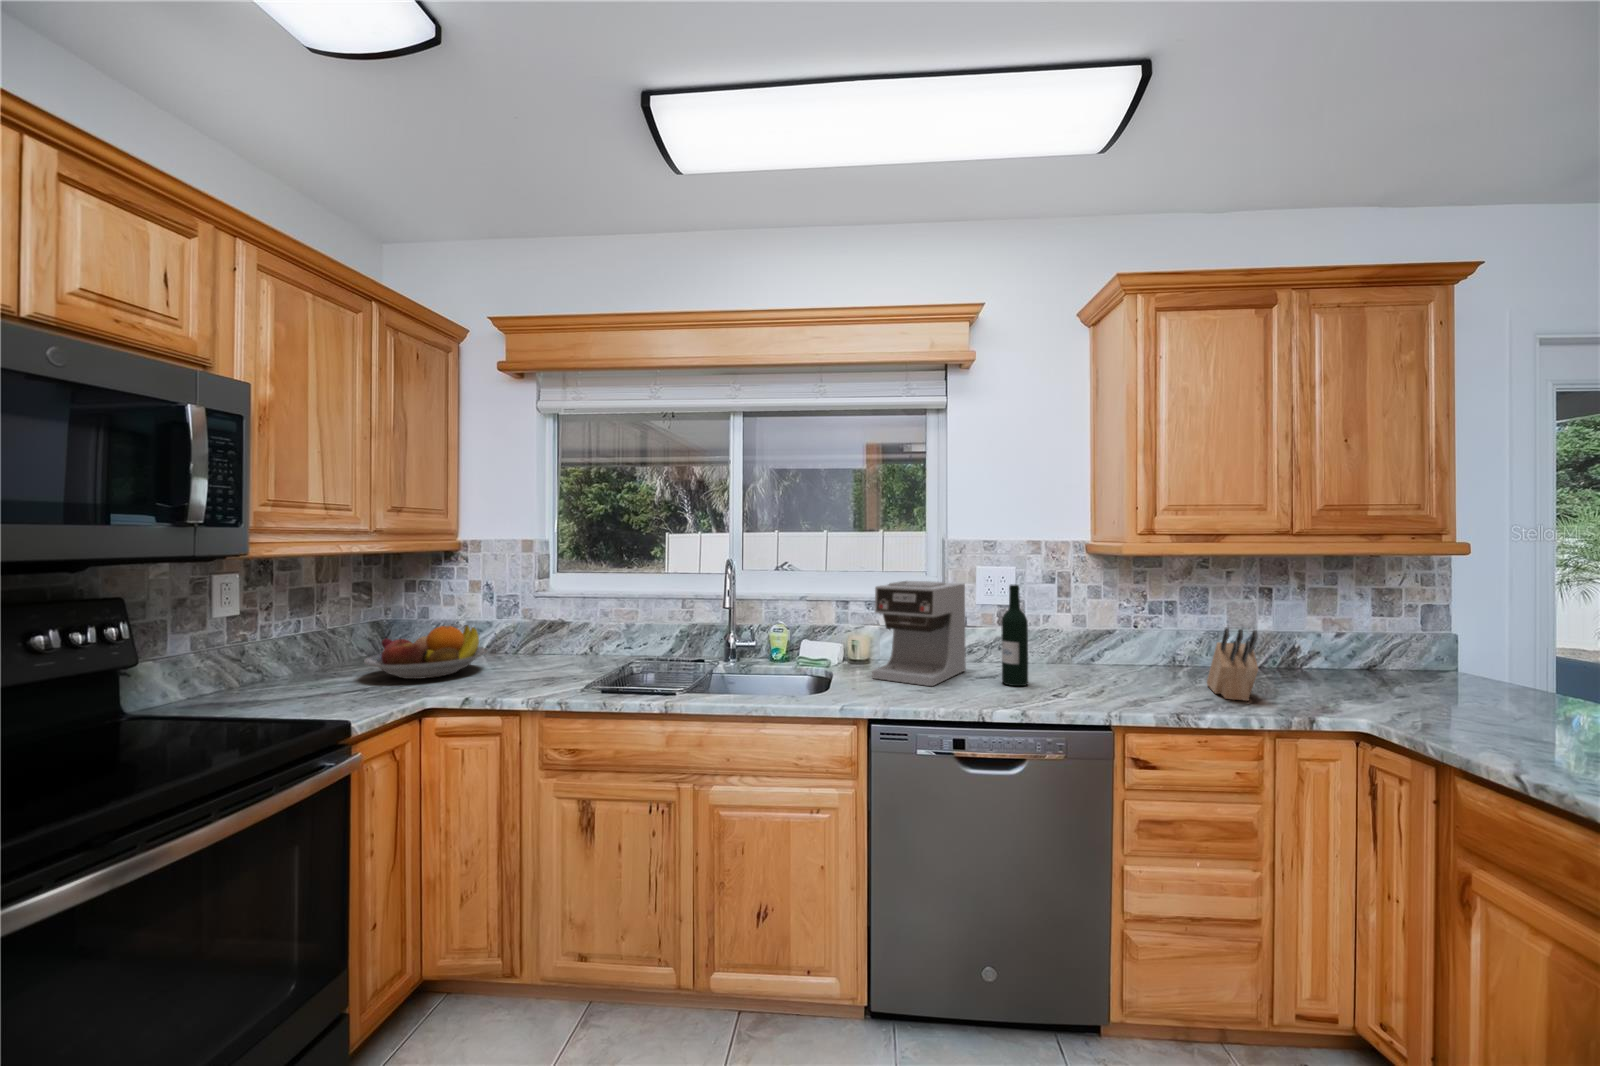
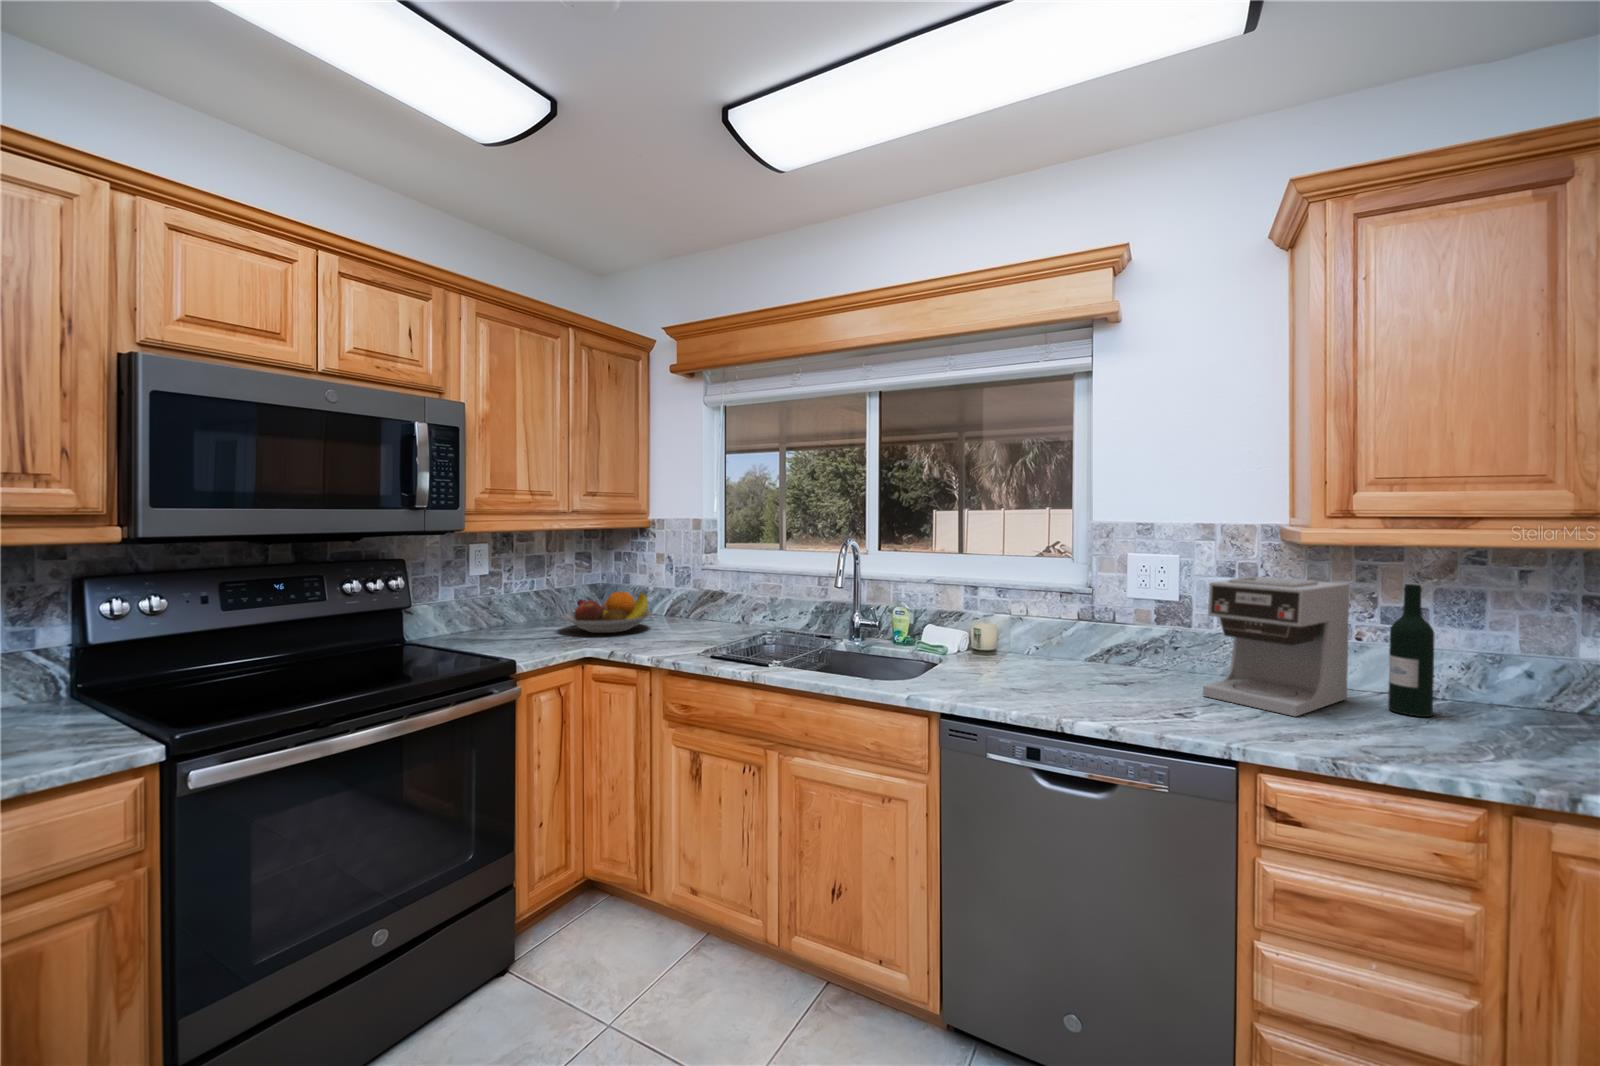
coffee maker: present [872,581,966,686] -> present [1203,577,1349,716]
wine bottle: present [1001,585,1028,686] -> present [1388,584,1435,717]
knife block: present [1207,627,1258,701] -> none [1432,649,1496,756]

